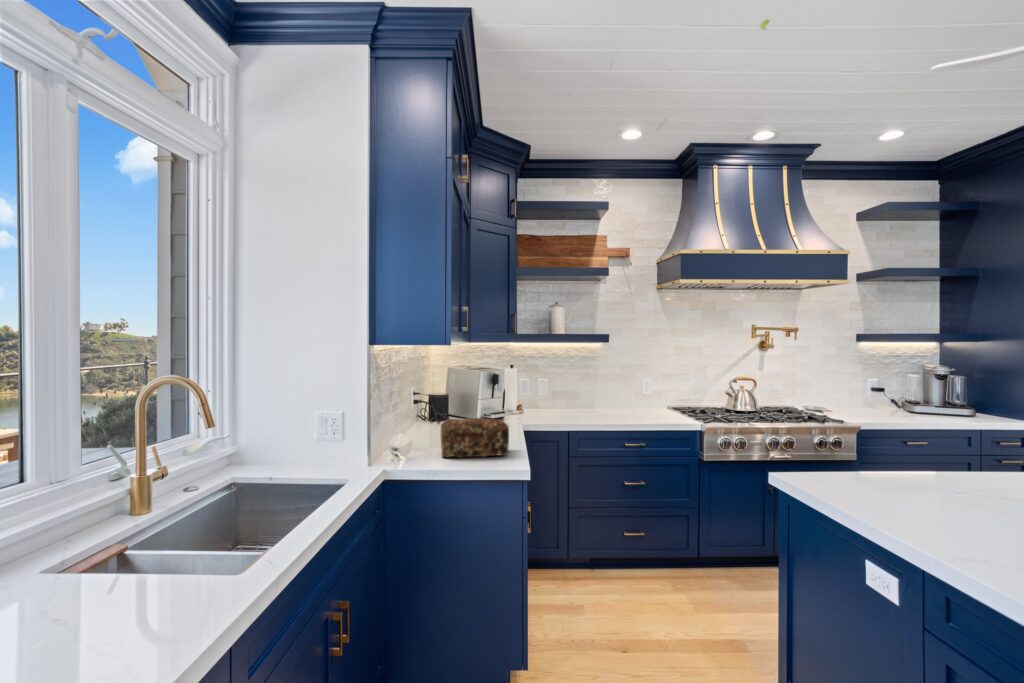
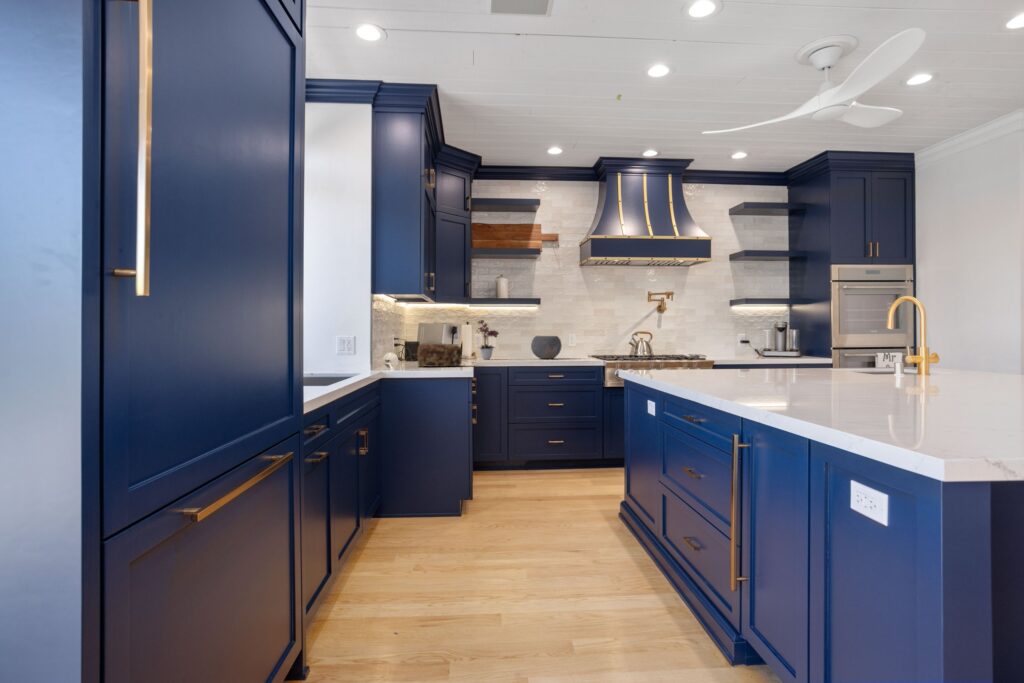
flower arrangement: none [522,362,556,418] -> present [478,320,499,360]
bowl: none [597,384,639,418] -> present [531,336,562,359]

